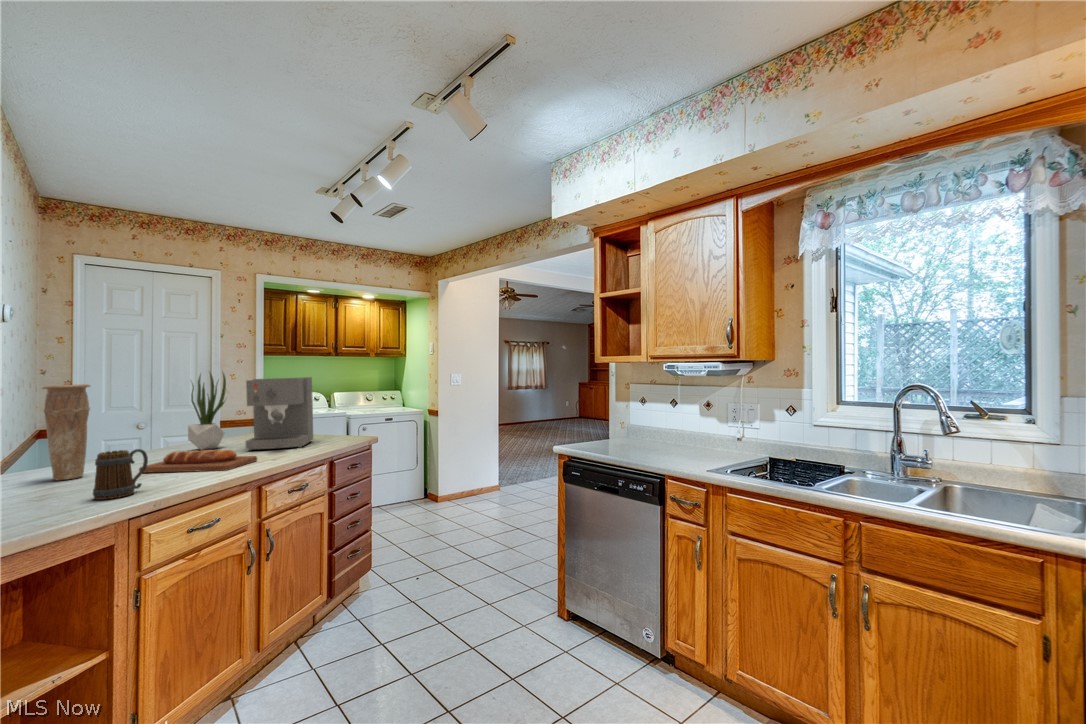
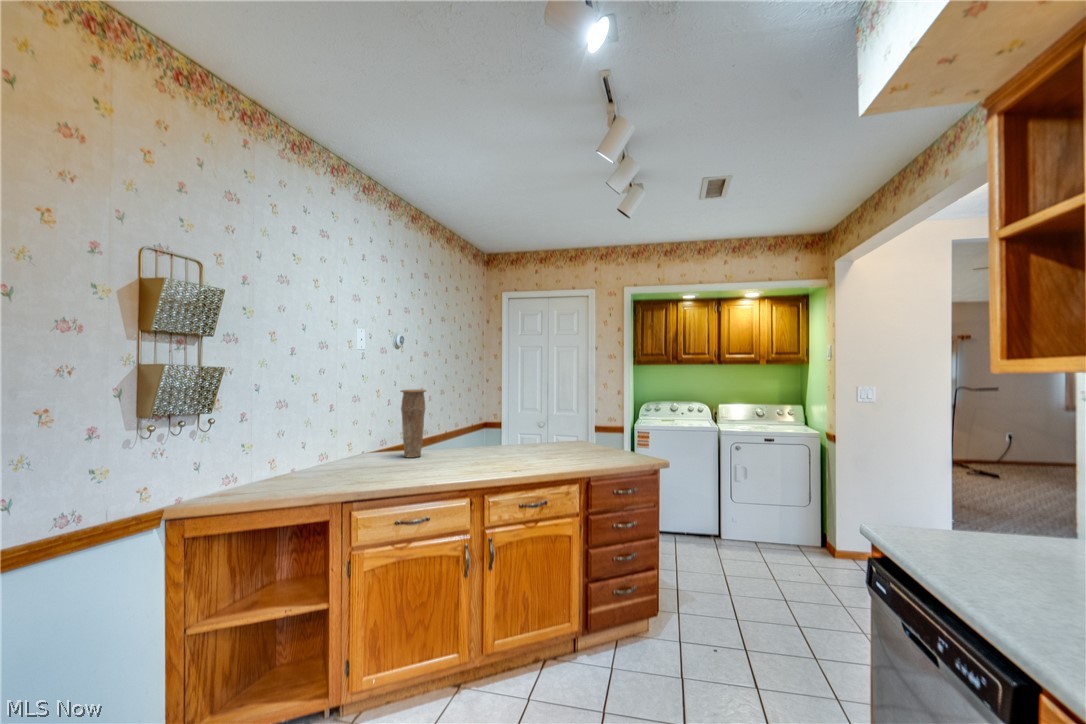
potted plant: present [188,373,226,450] -> none [515,380,544,449]
coffee maker: present [246,377,313,451] -> none [533,390,598,463]
mug: present [93,449,148,500] -> none [352,445,389,483]
bread loaf: present [139,450,257,473] -> none [436,450,503,475]

